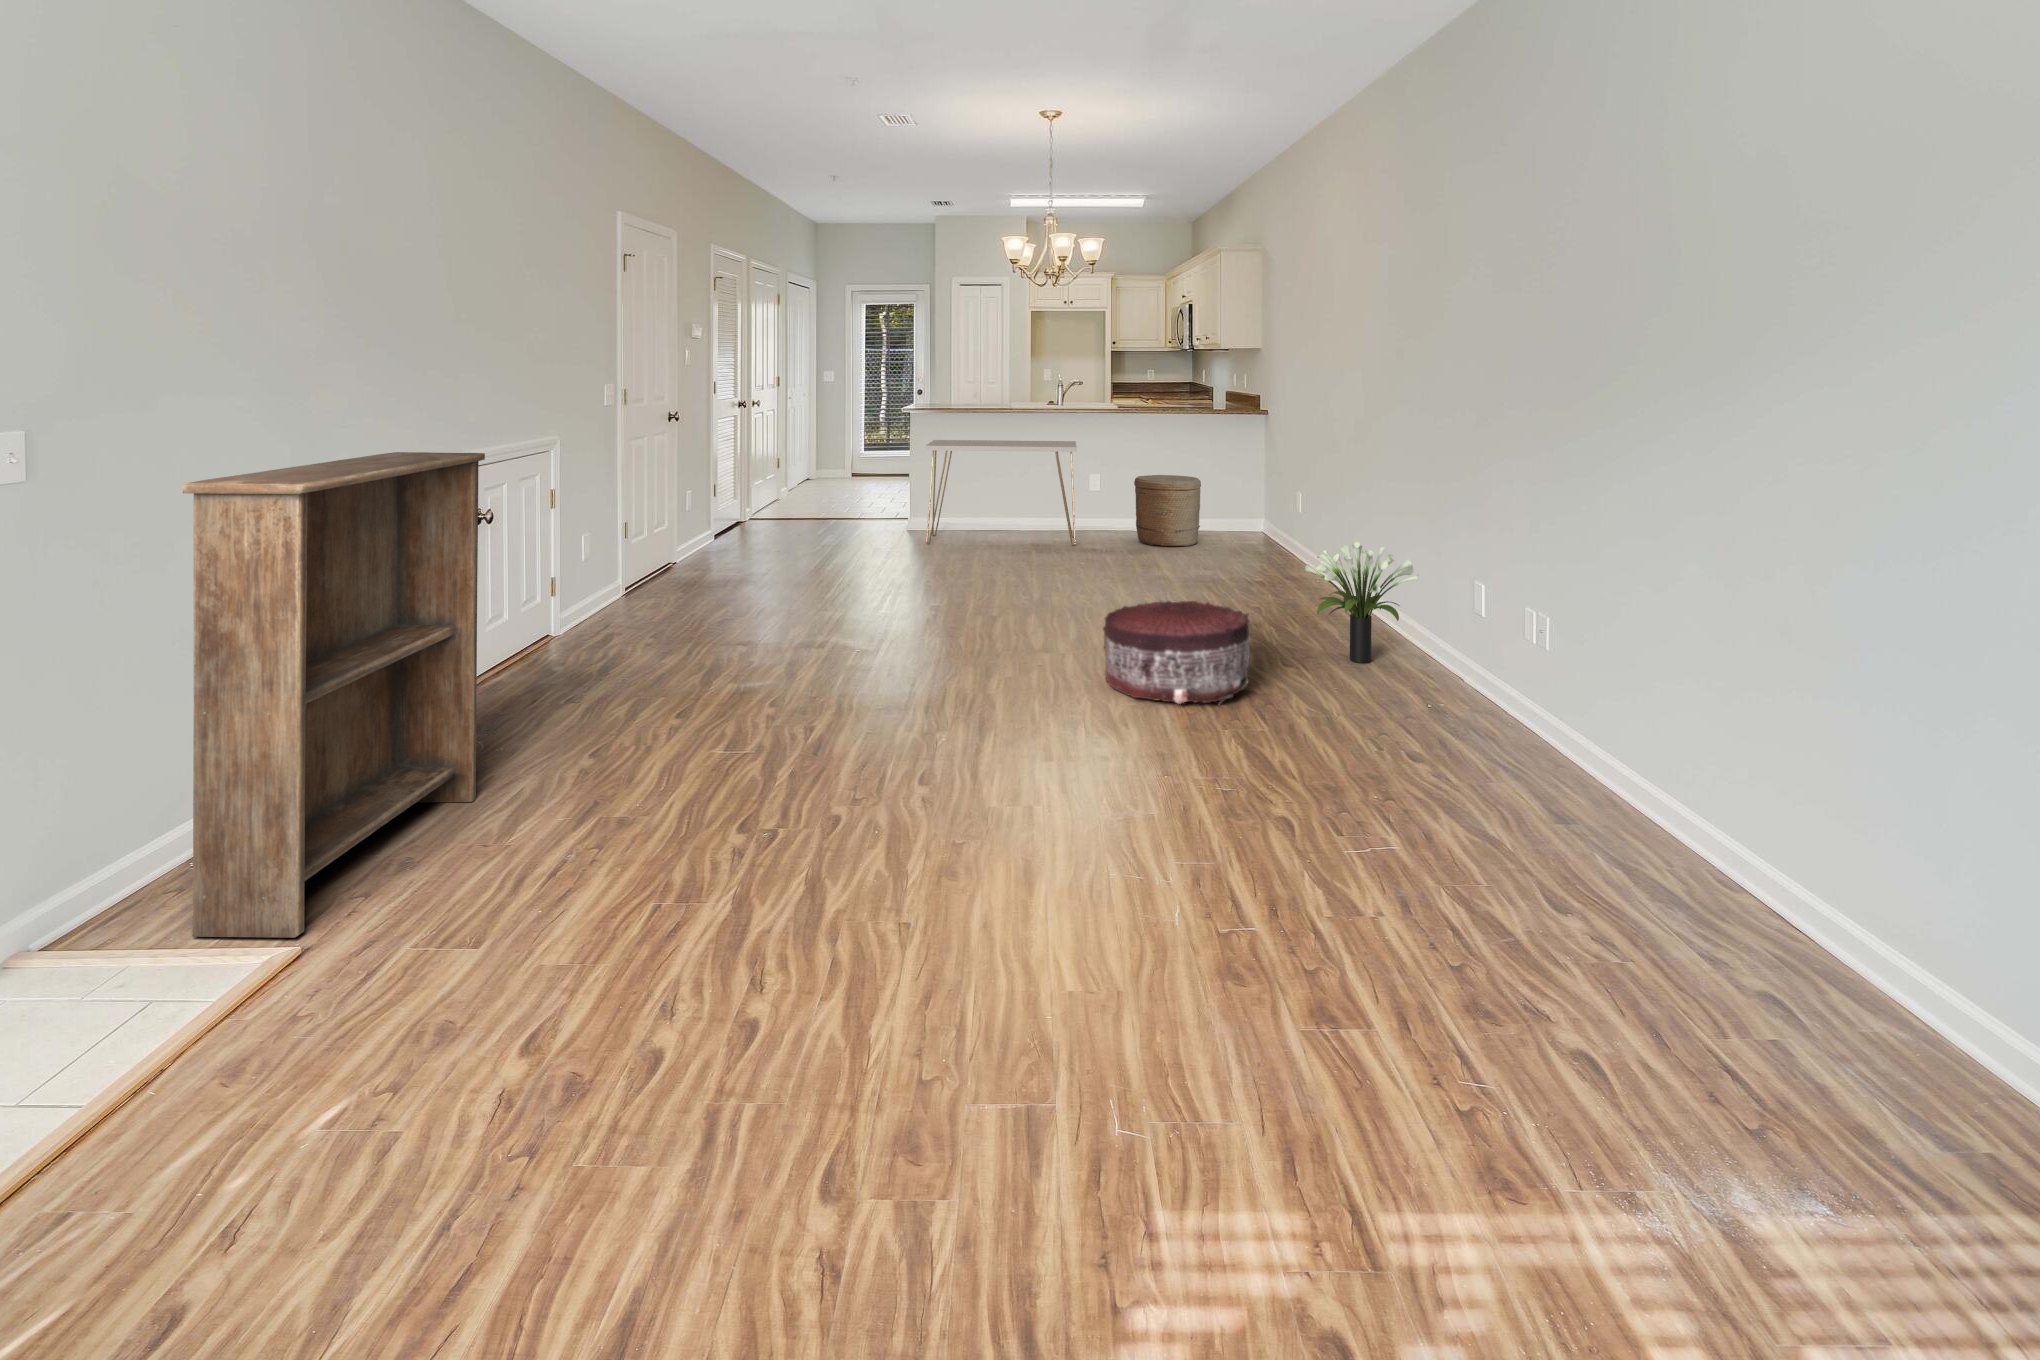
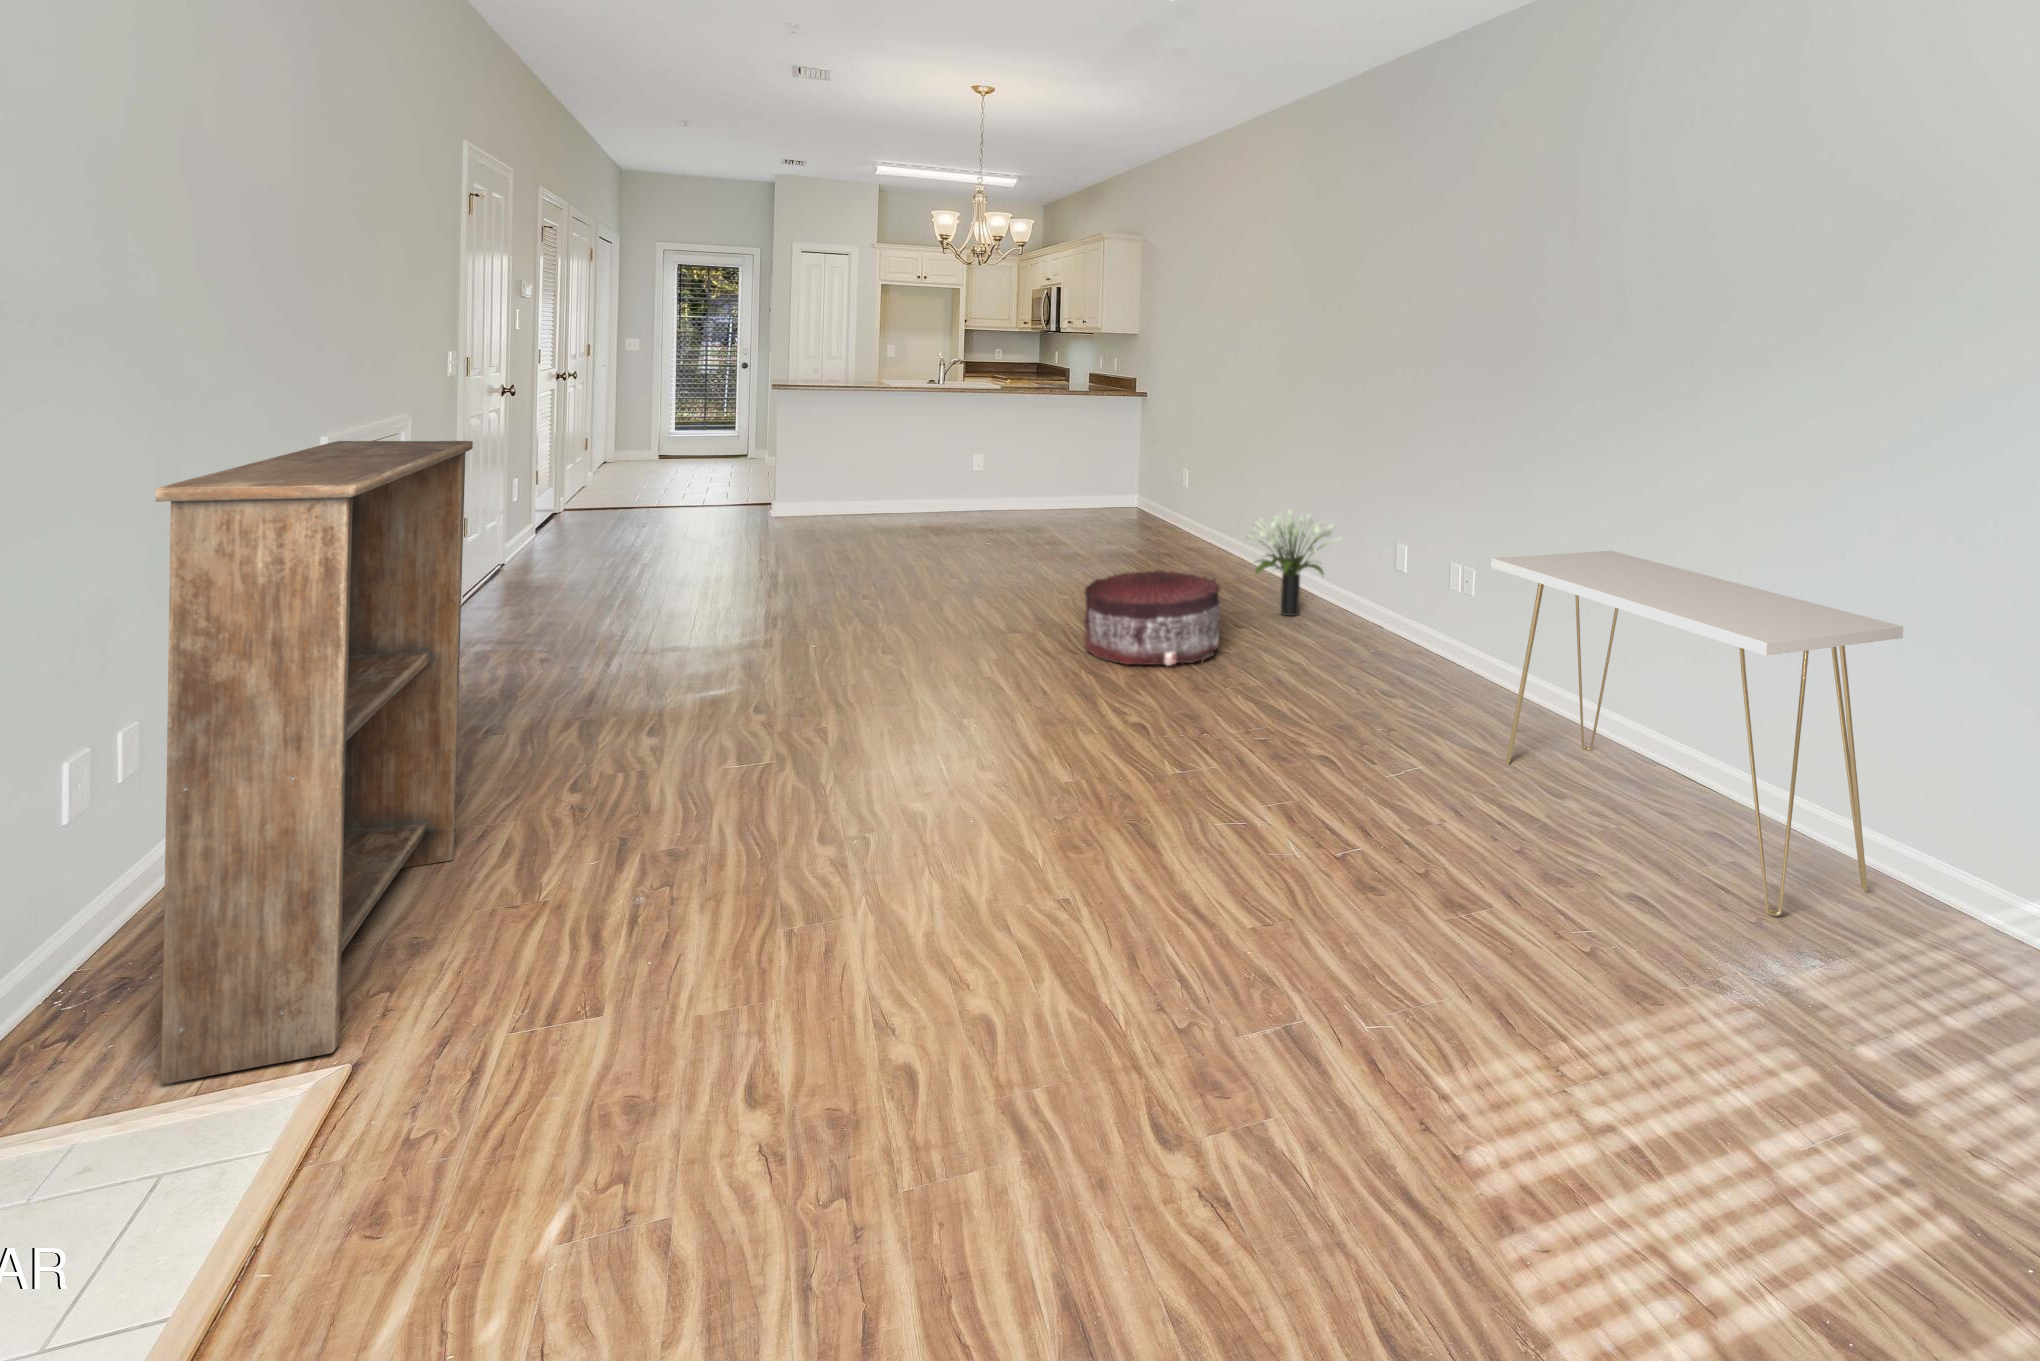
console table: present [925,440,1077,546] -> present [1491,551,1903,916]
woven basket: present [1134,475,1201,547] -> none [1019,452,1084,521]

